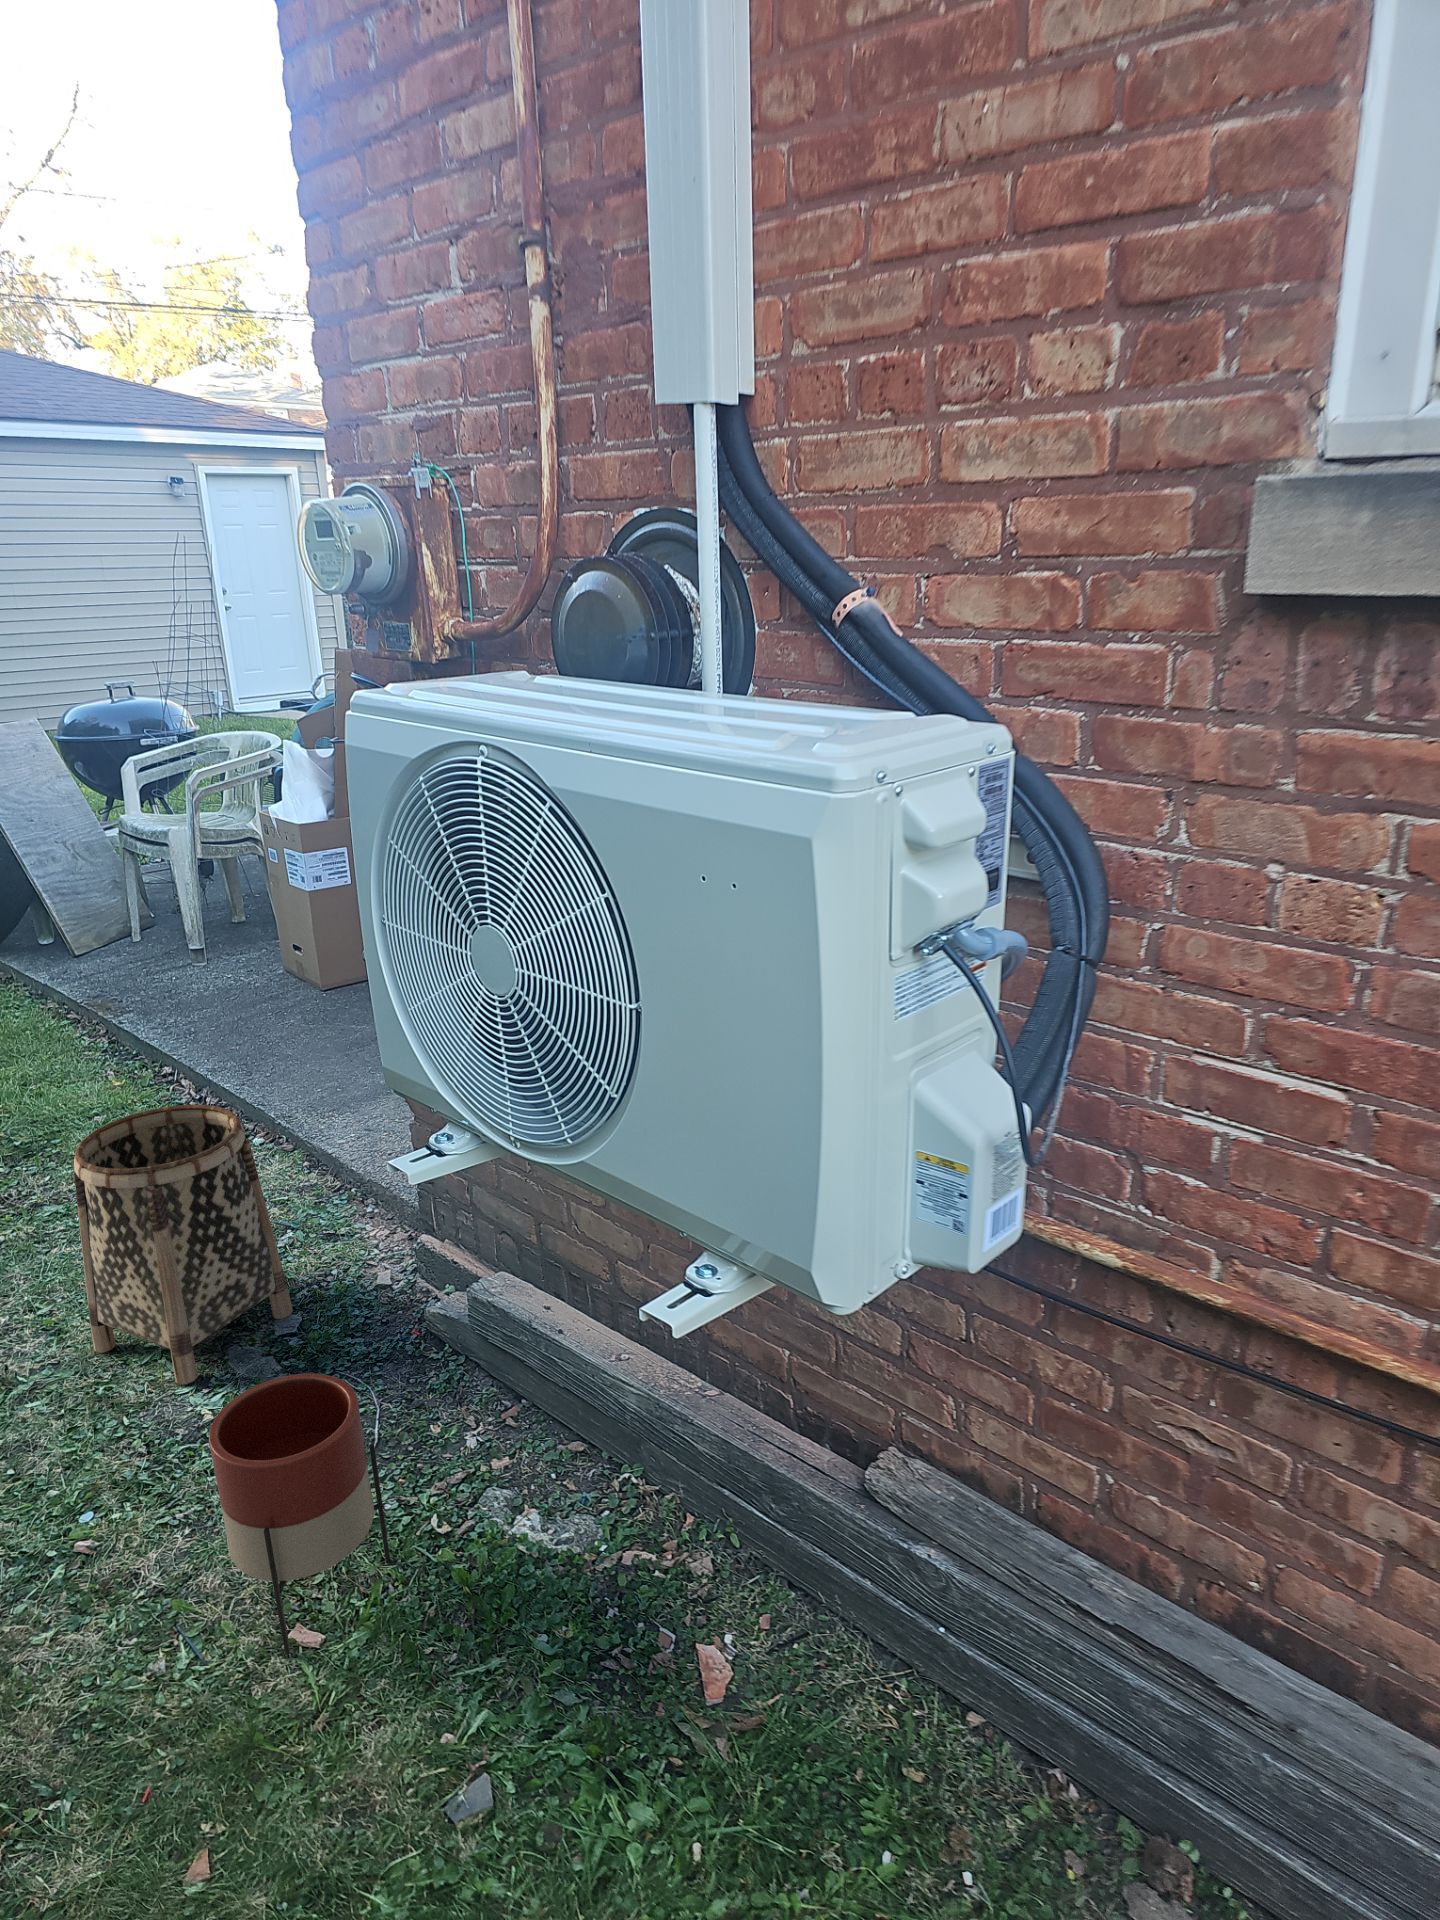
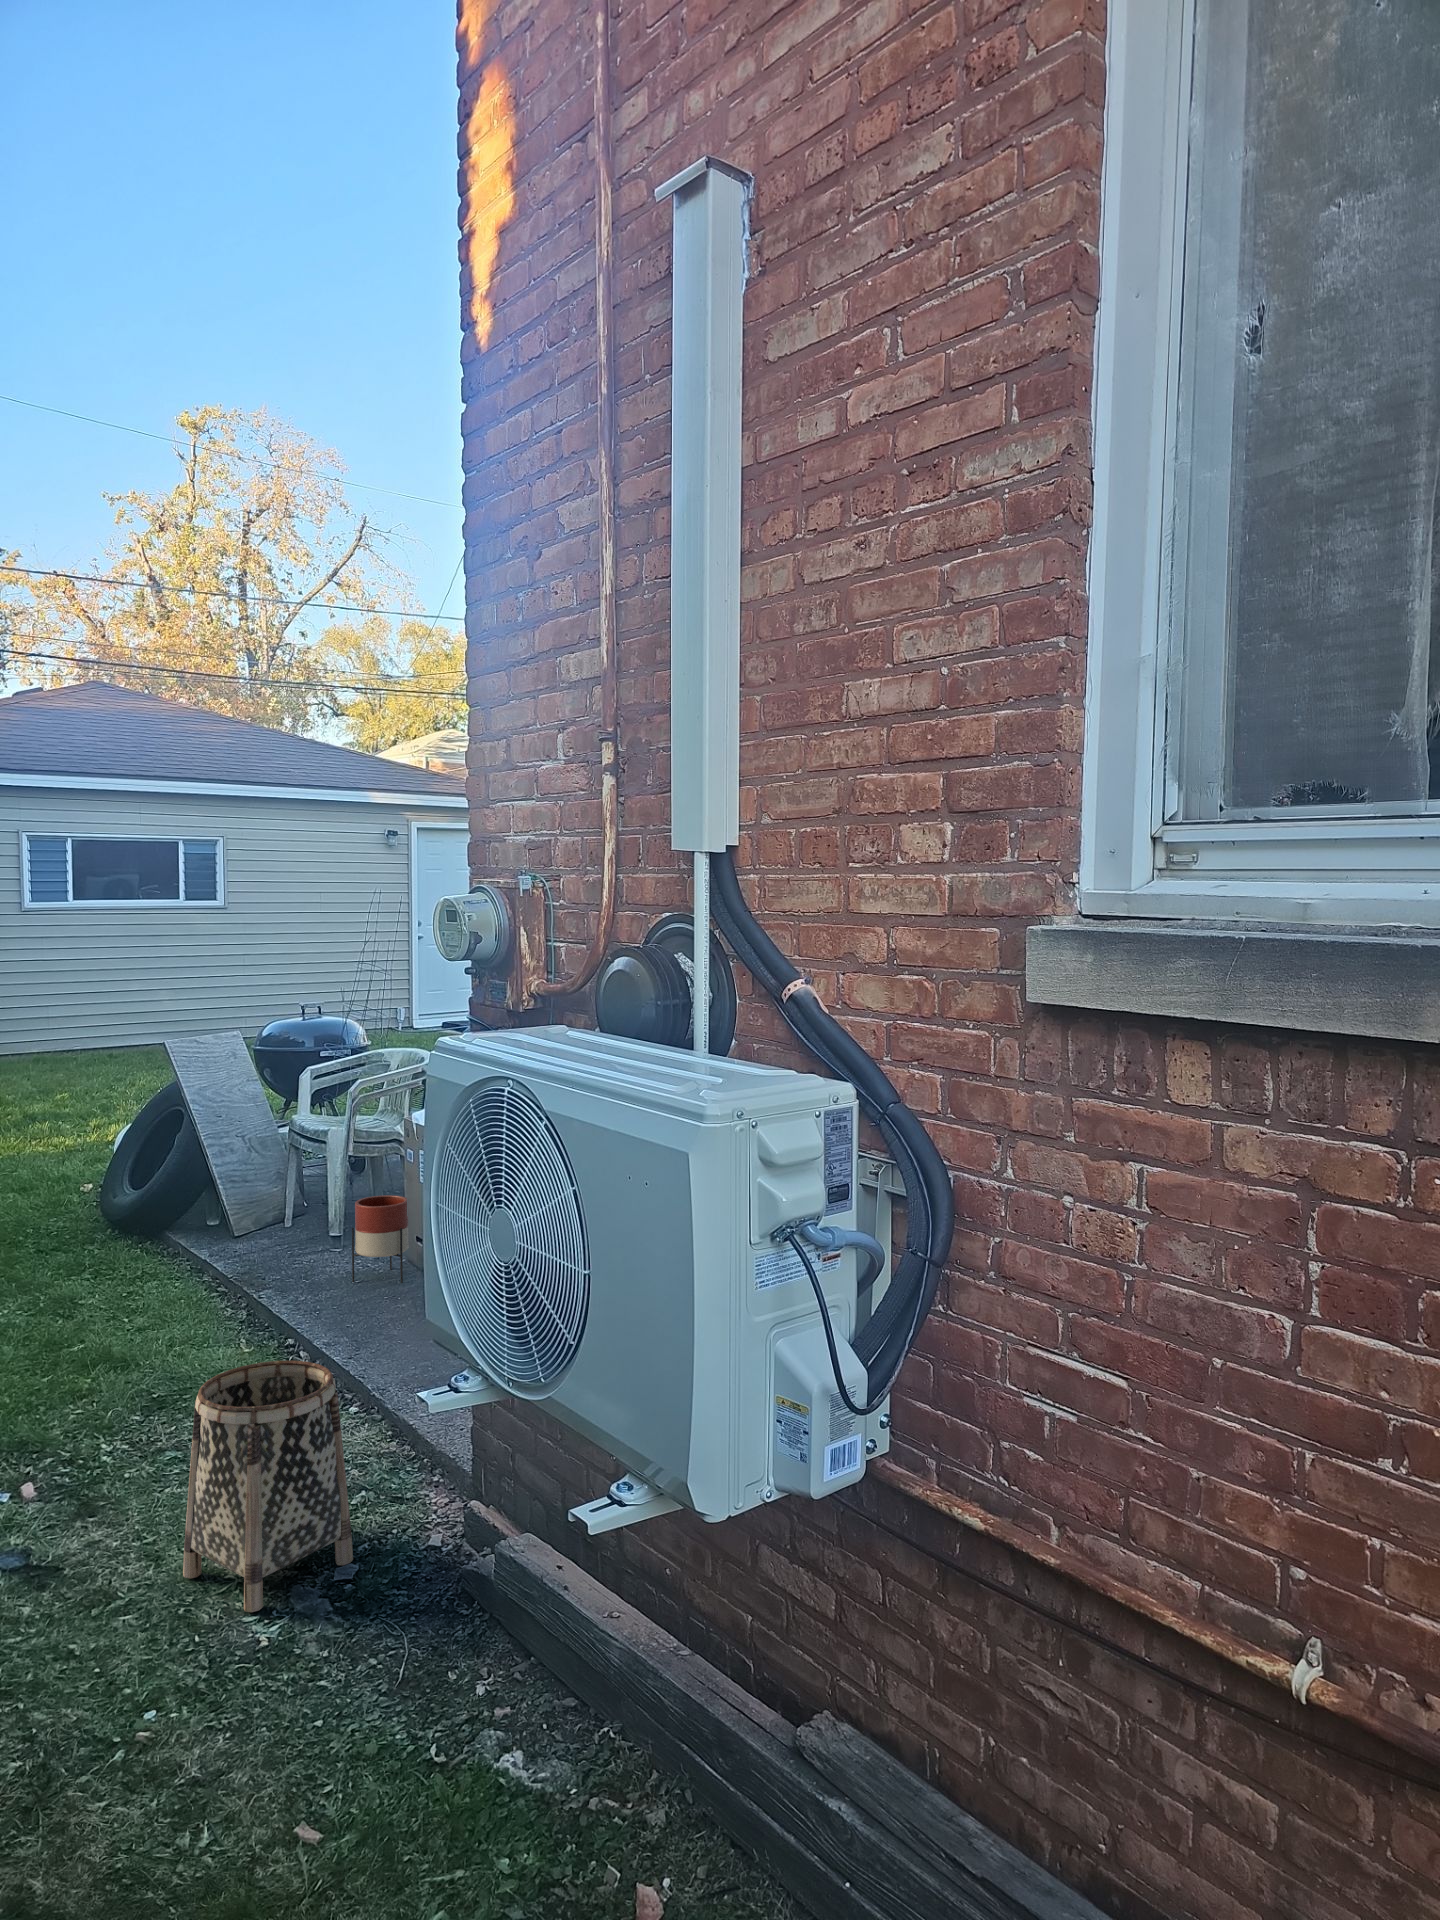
planter: present [209,1373,390,1655] -> present [352,1195,409,1283]

